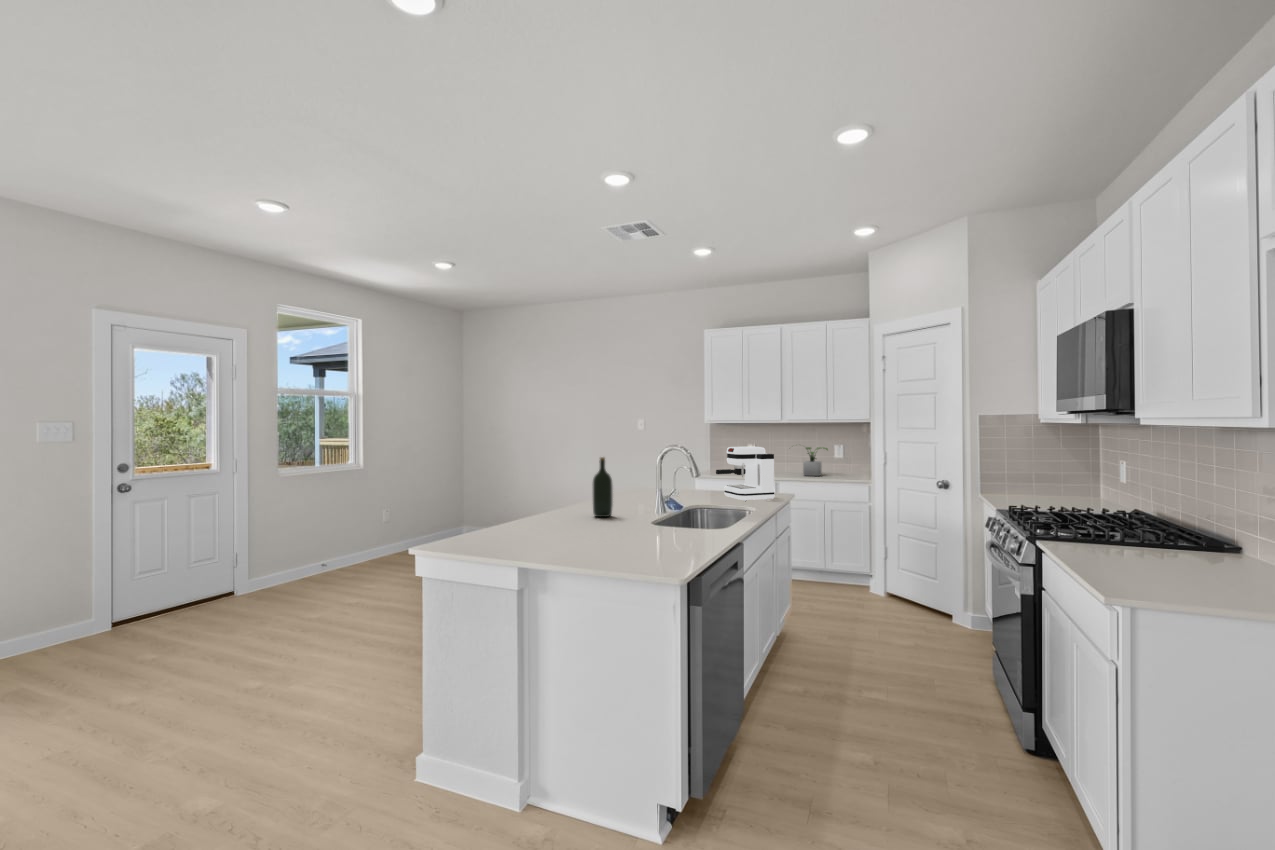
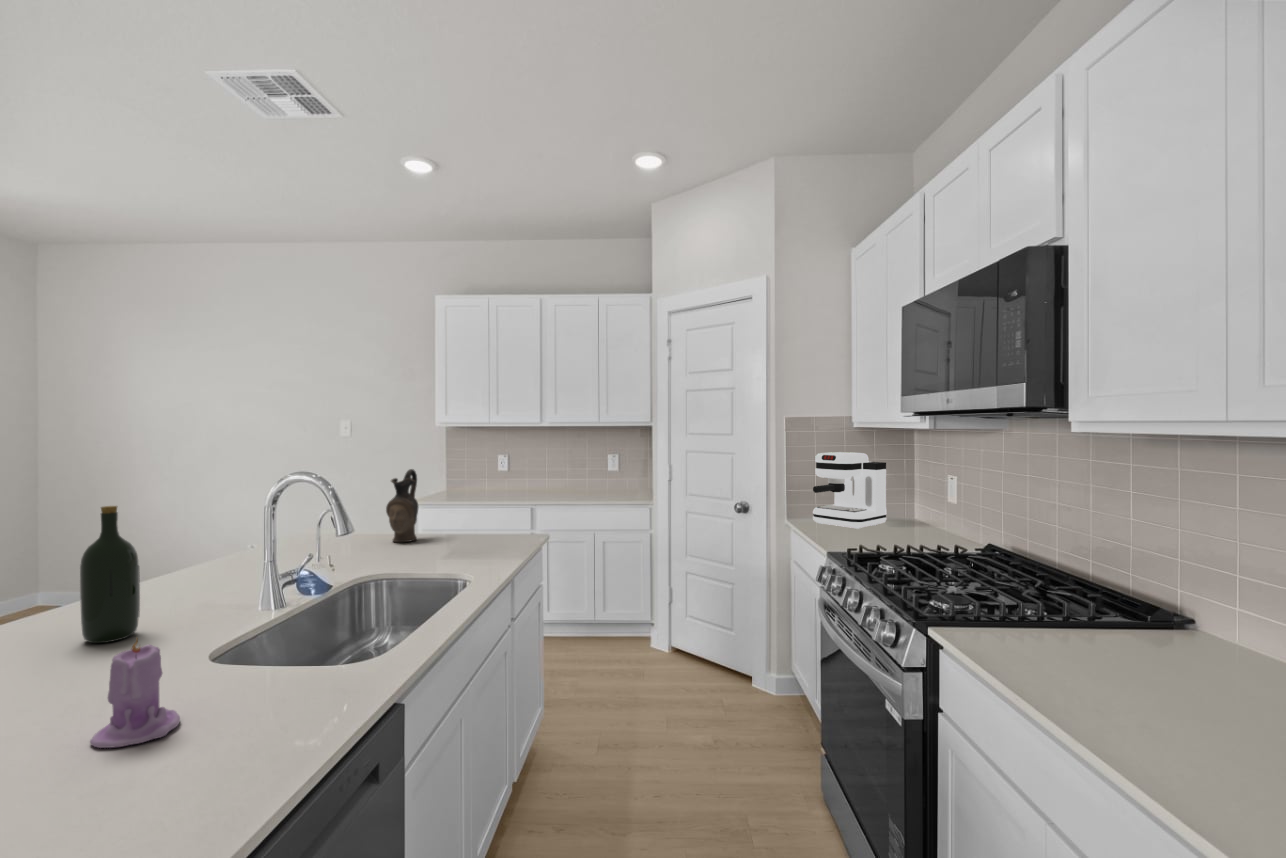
coffee maker: present [716,446,775,501] -> present [813,452,886,530]
potted plant: present [803,447,828,476] -> none [551,454,600,495]
ceramic pitcher: none [693,449,711,494] -> present [386,469,418,542]
candle: none [636,501,663,539] -> present [90,640,180,748]

